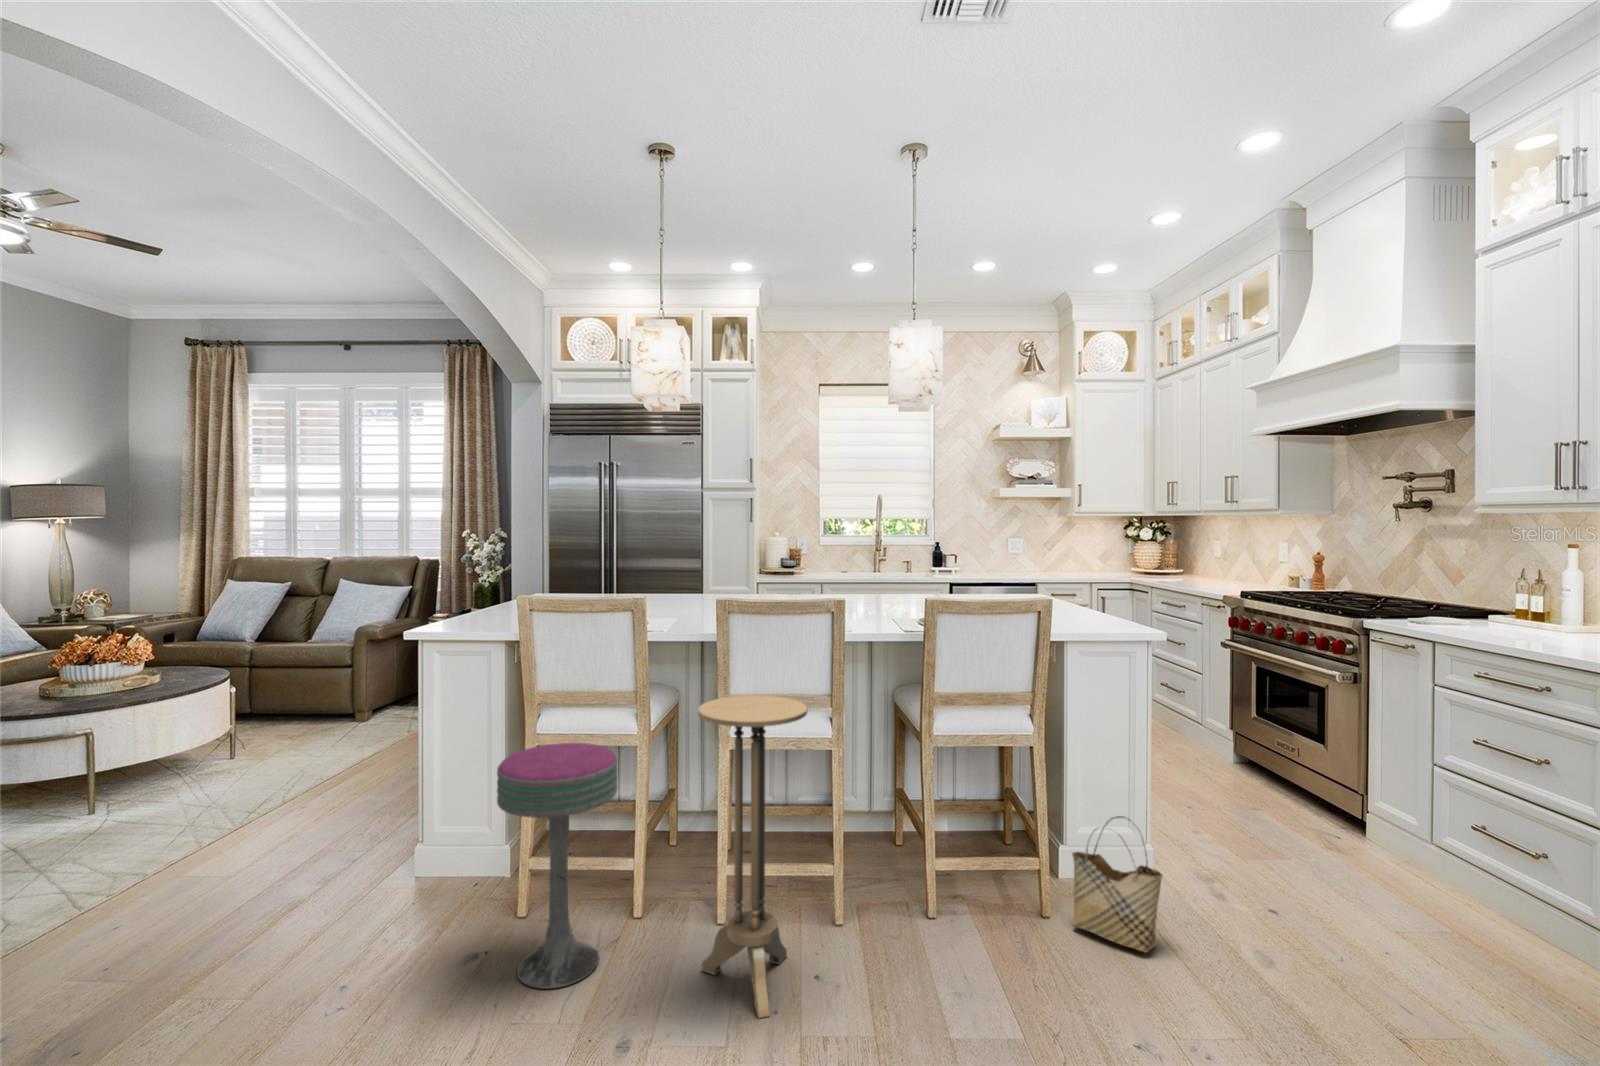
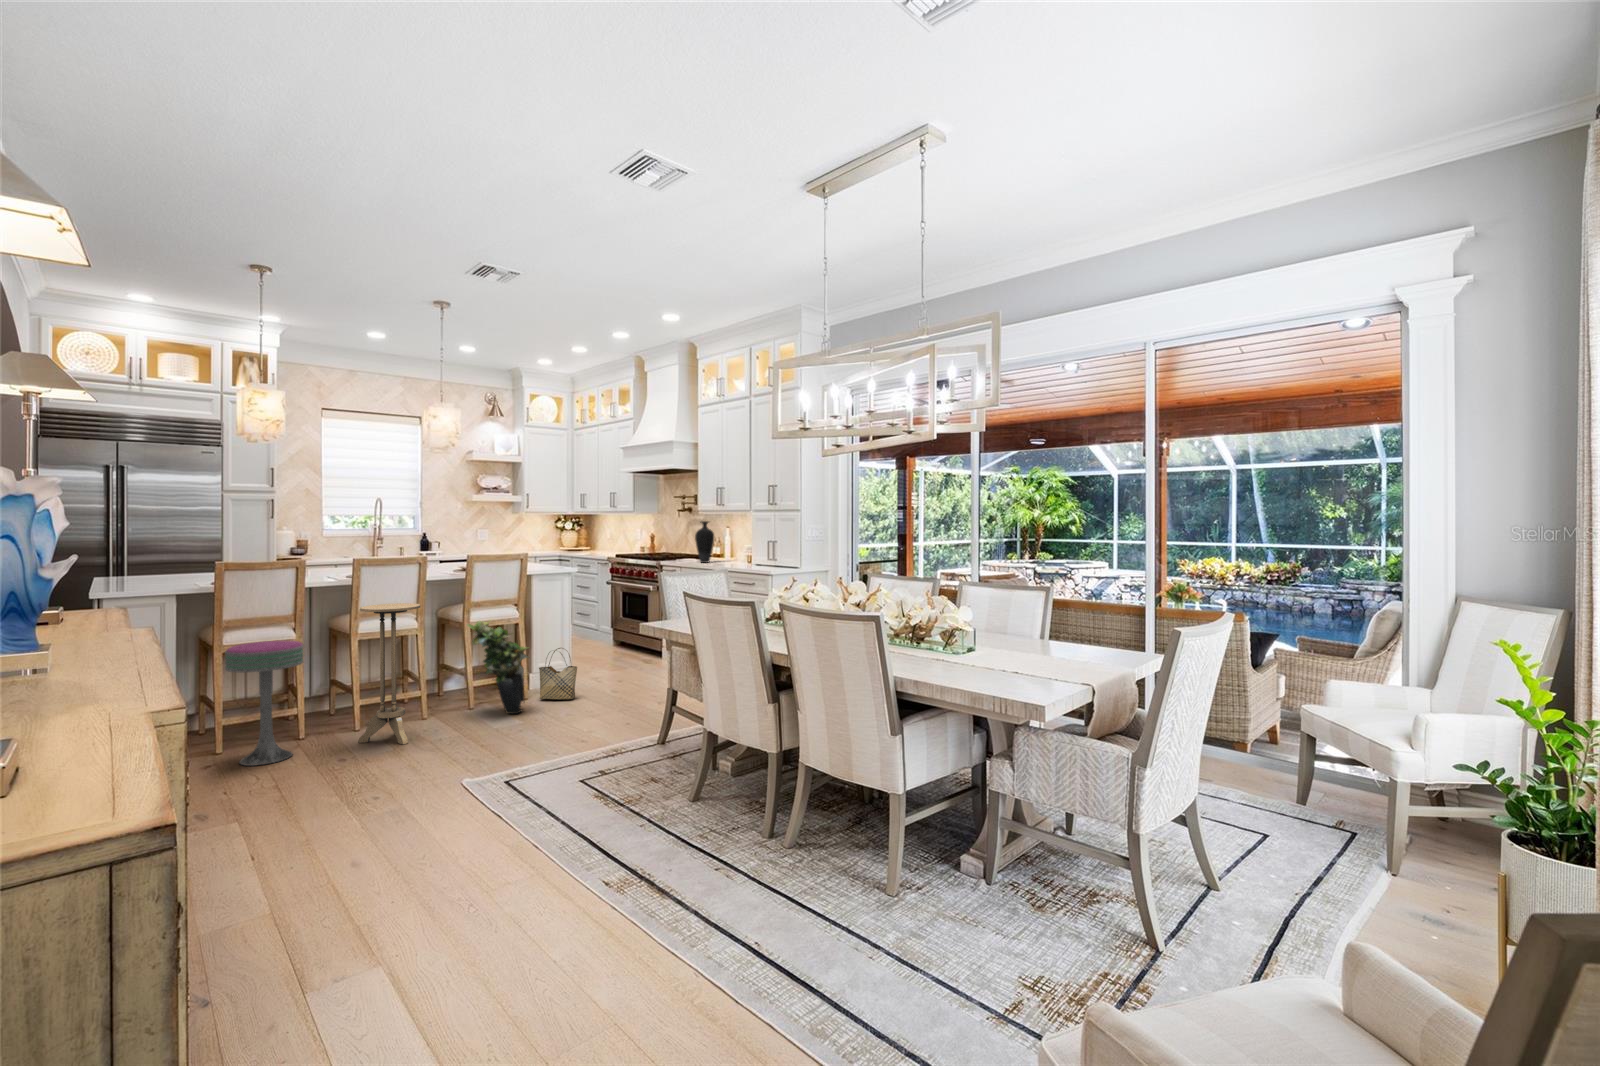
vase: none [1479,529,1547,637] -> present [695,521,714,563]
potted plant: none [916,736,1047,975] -> present [467,621,528,714]

